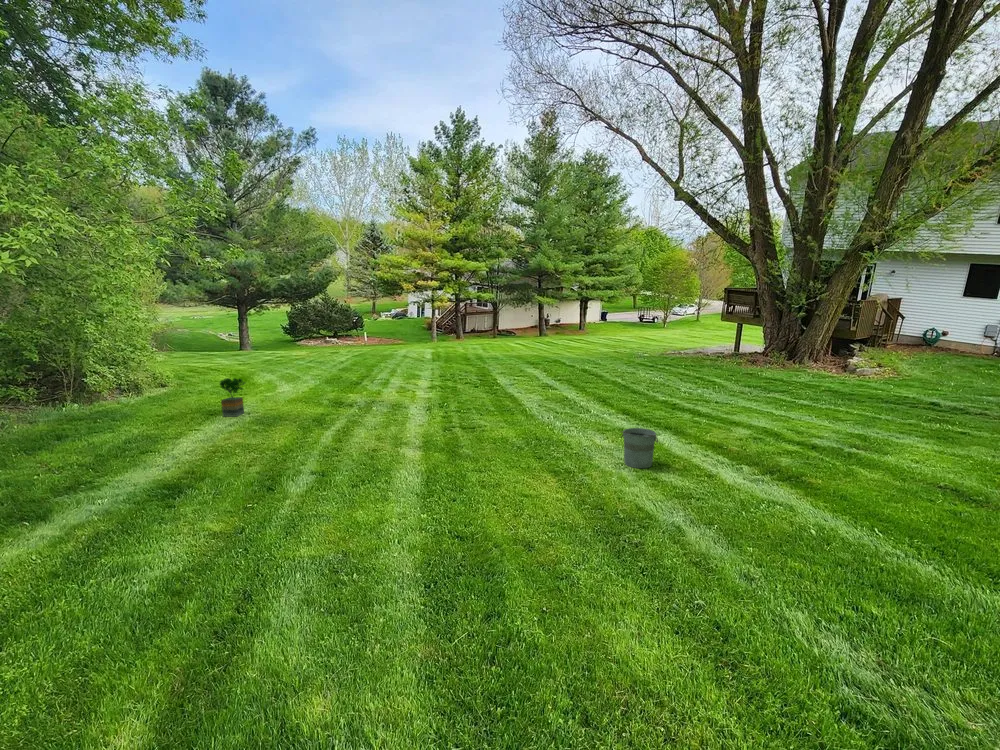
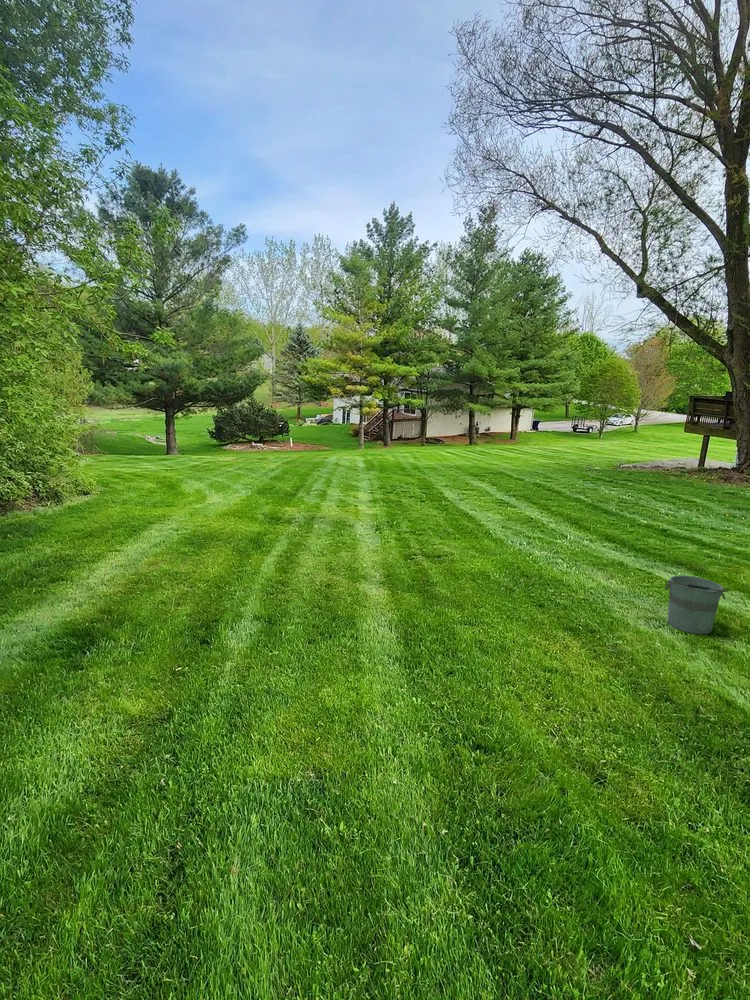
potted tree: present [220,378,245,417] -> none [143,488,174,533]

